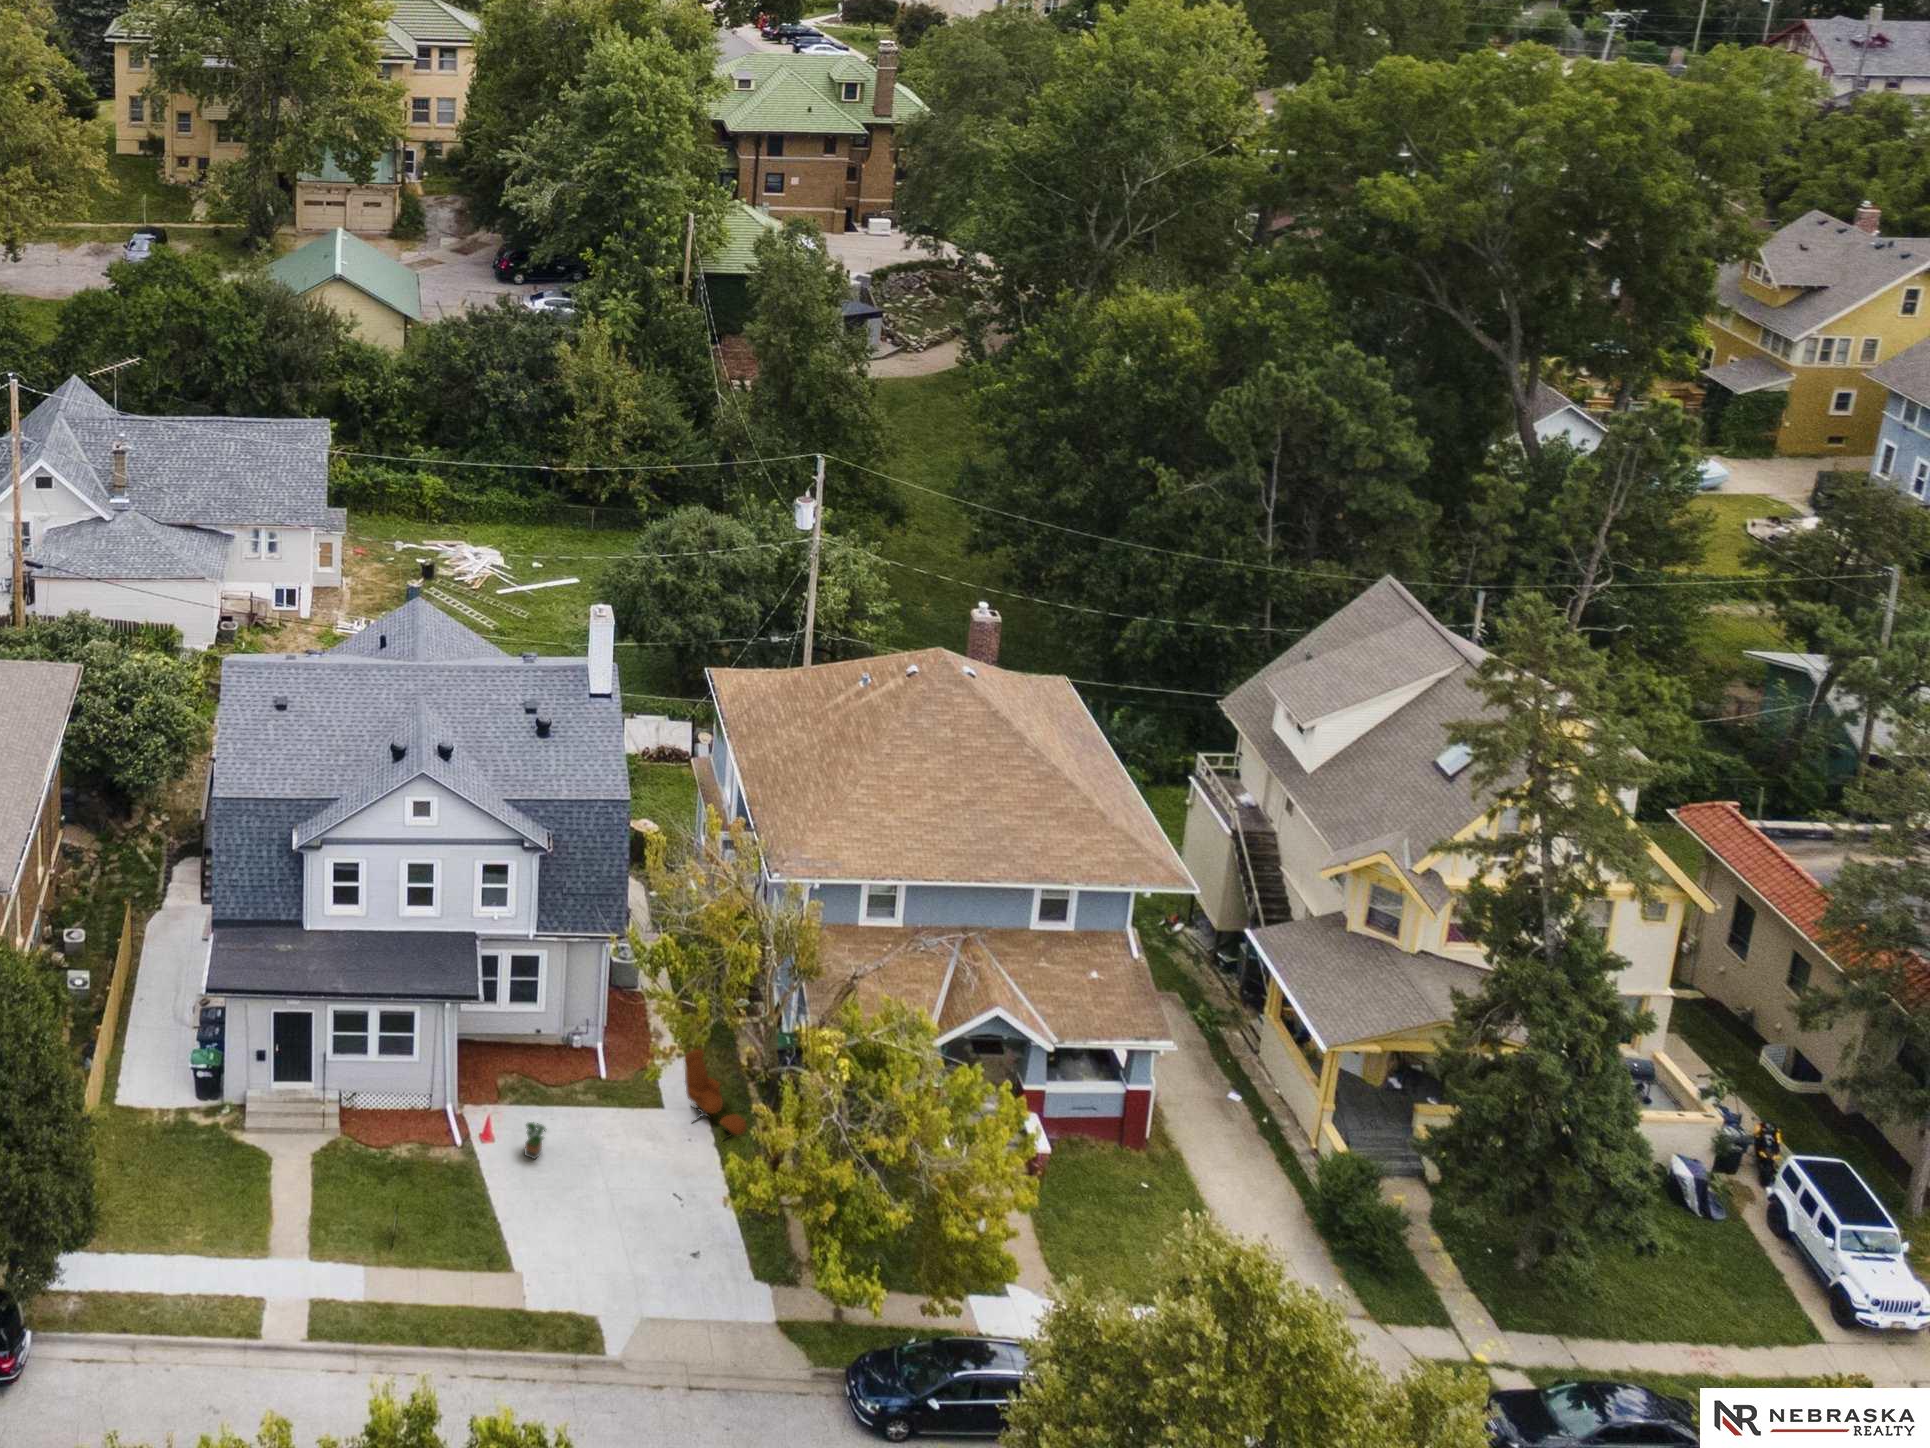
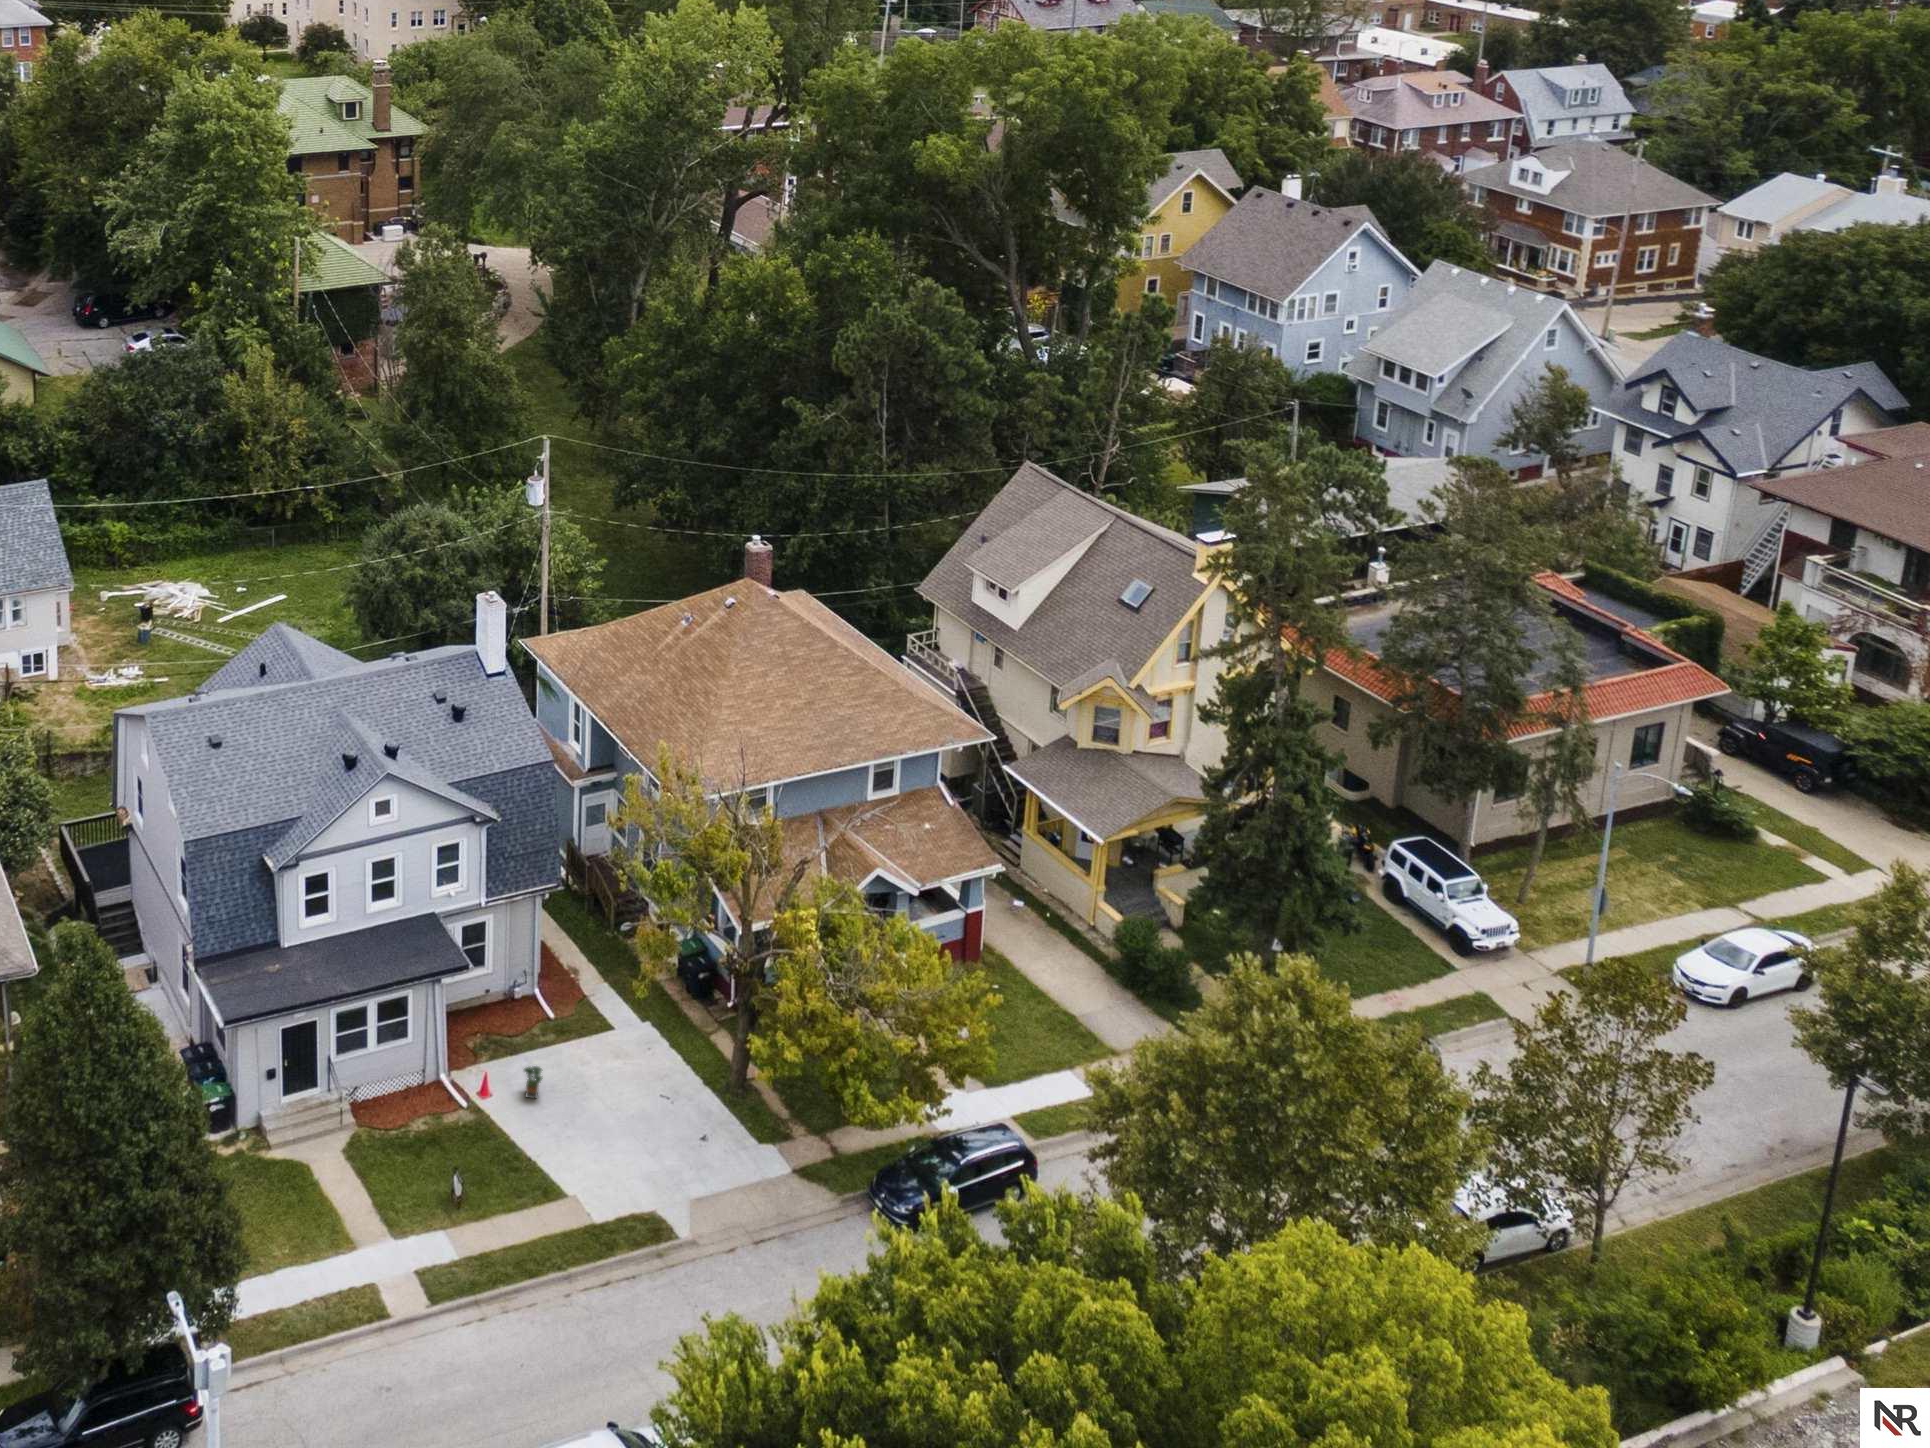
lounge chair: present [685,1049,746,1138] -> none [630,969,693,1042]

